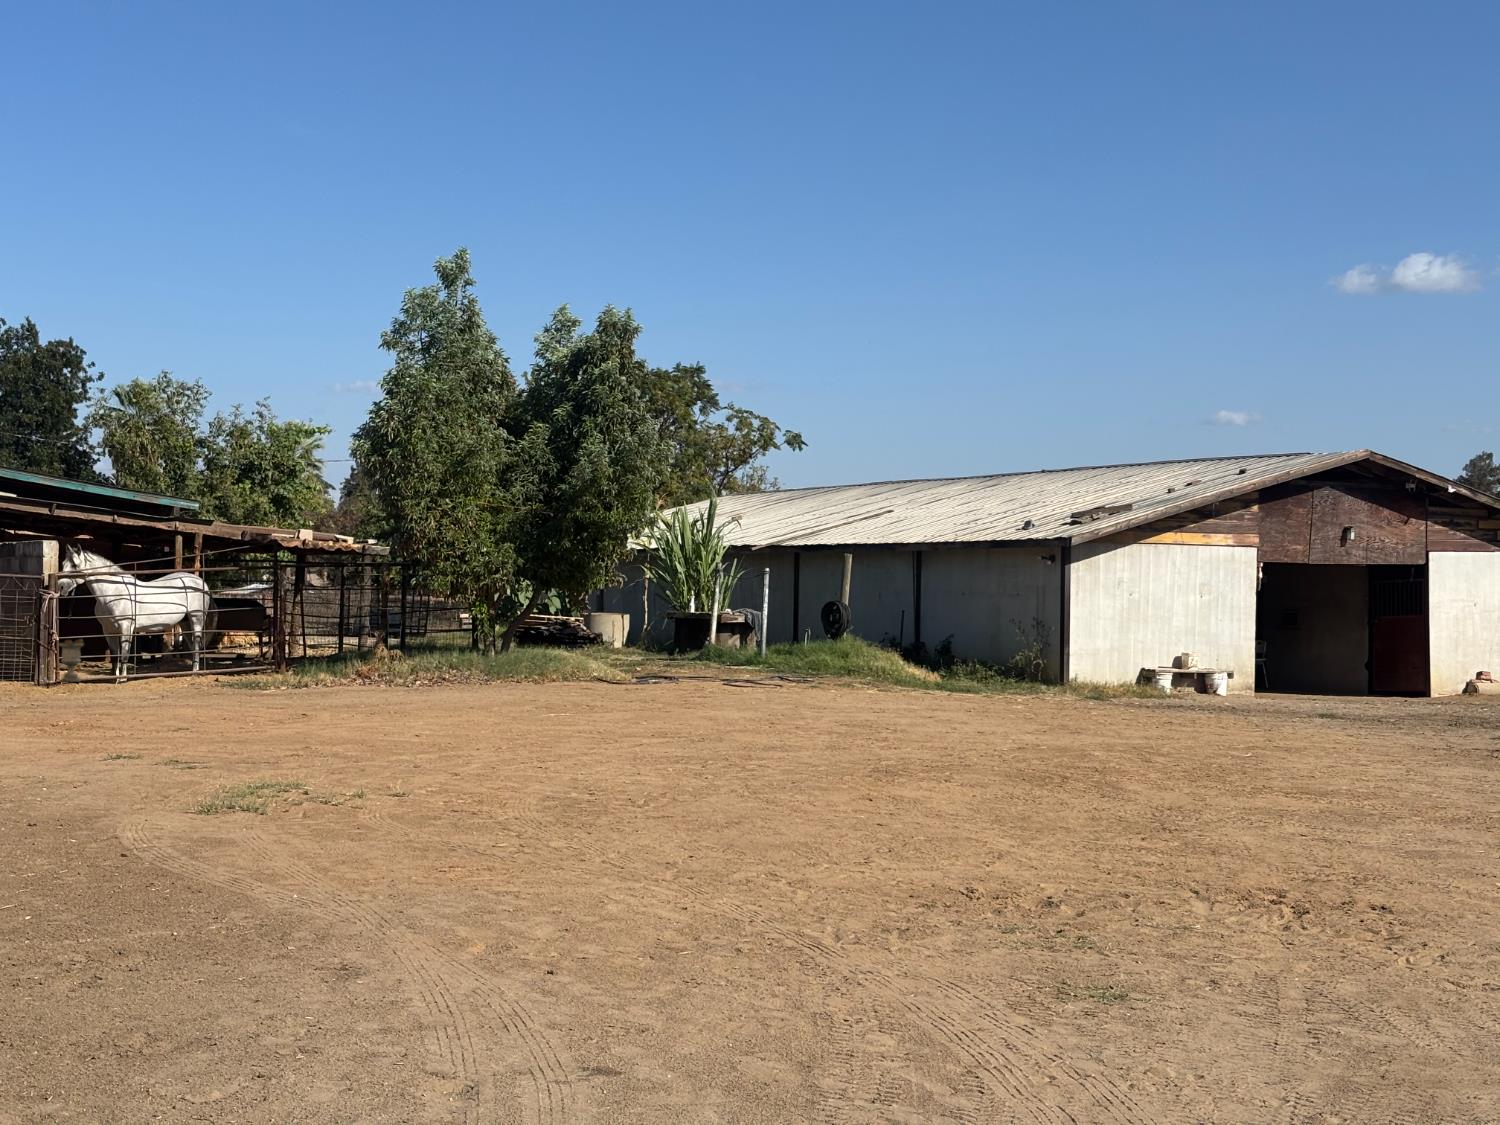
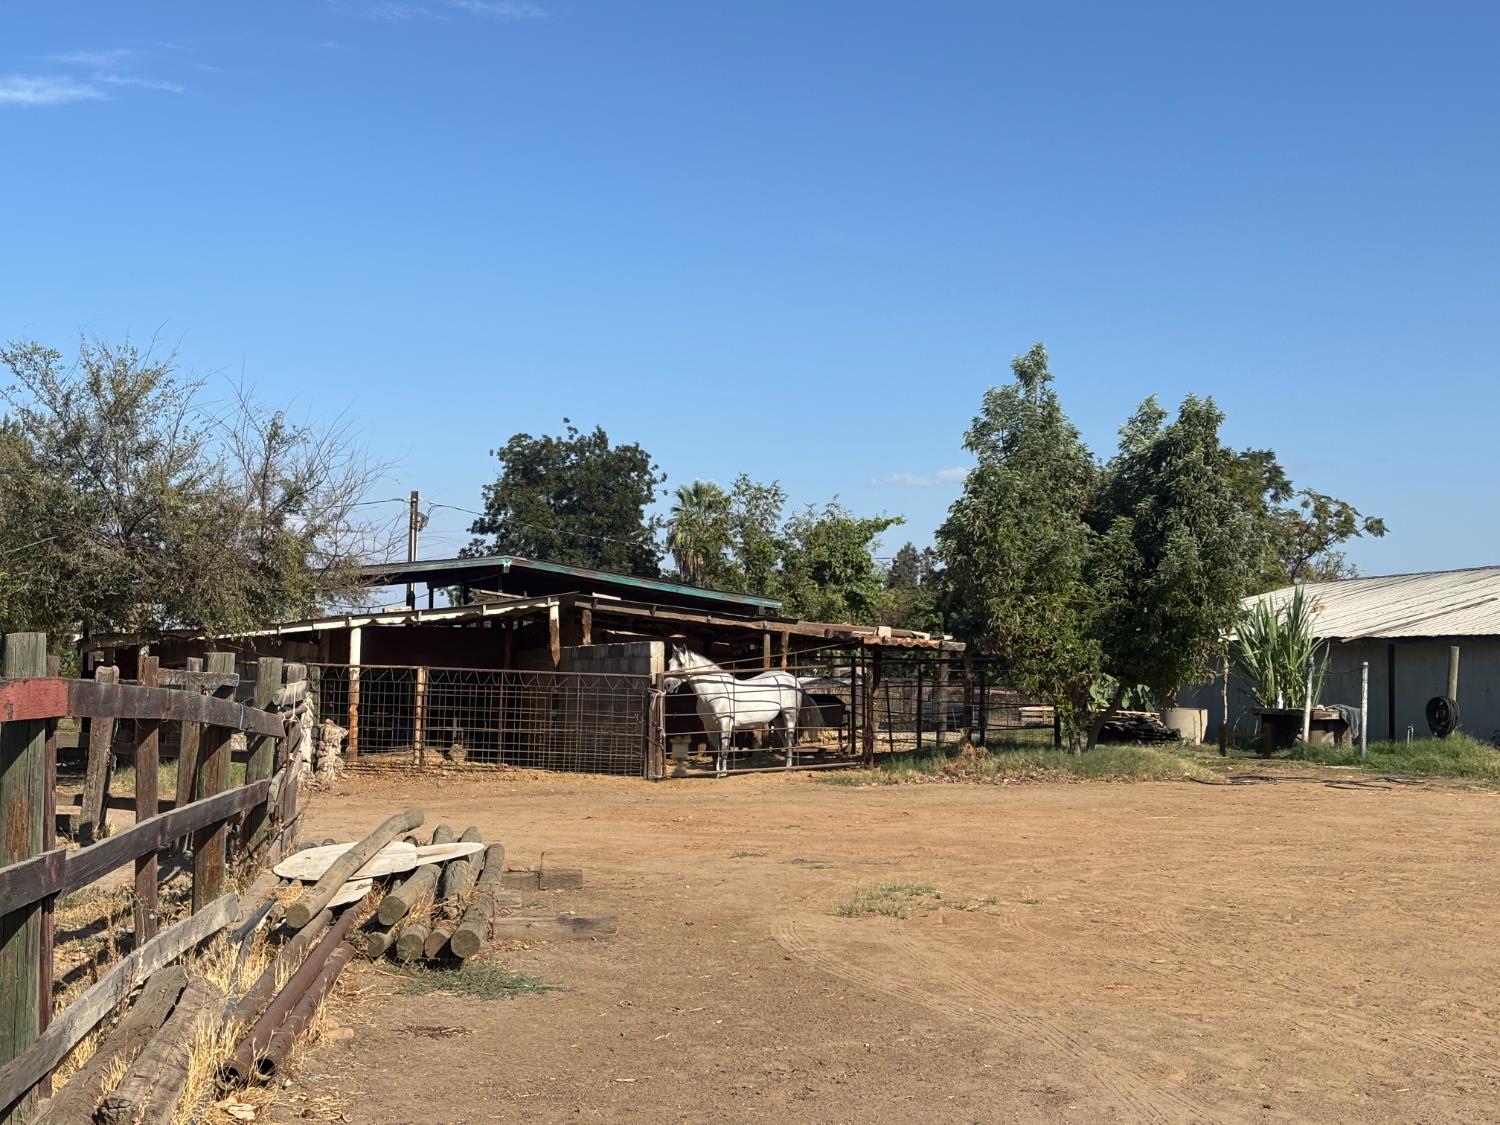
bench: none [635,623,681,656] -> present [1219,722,1271,758]

